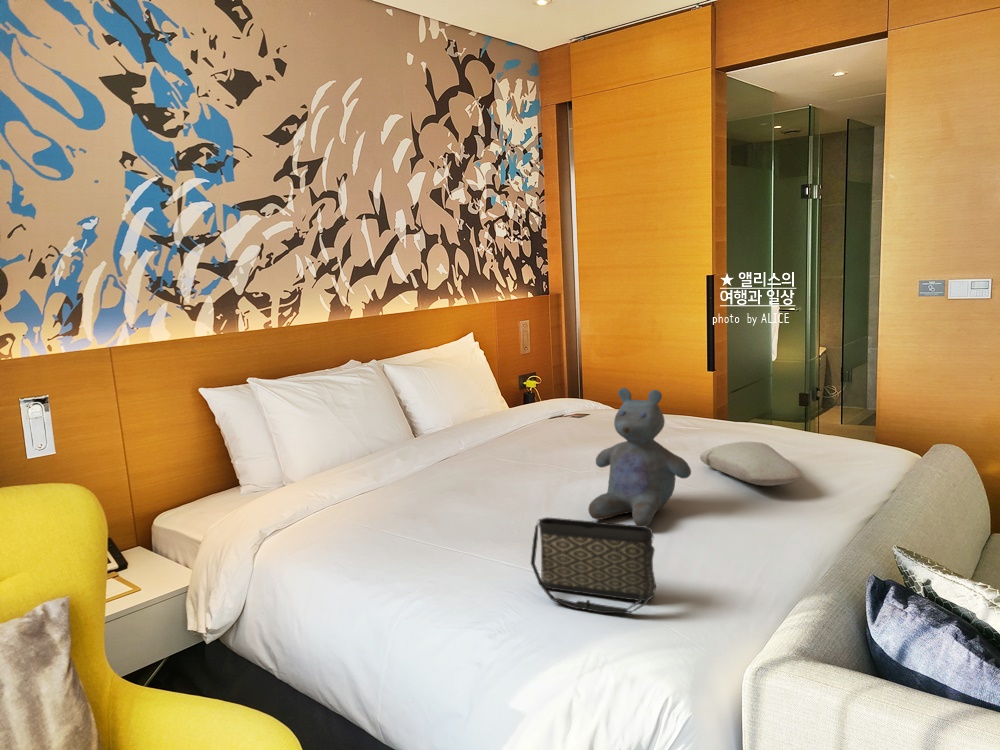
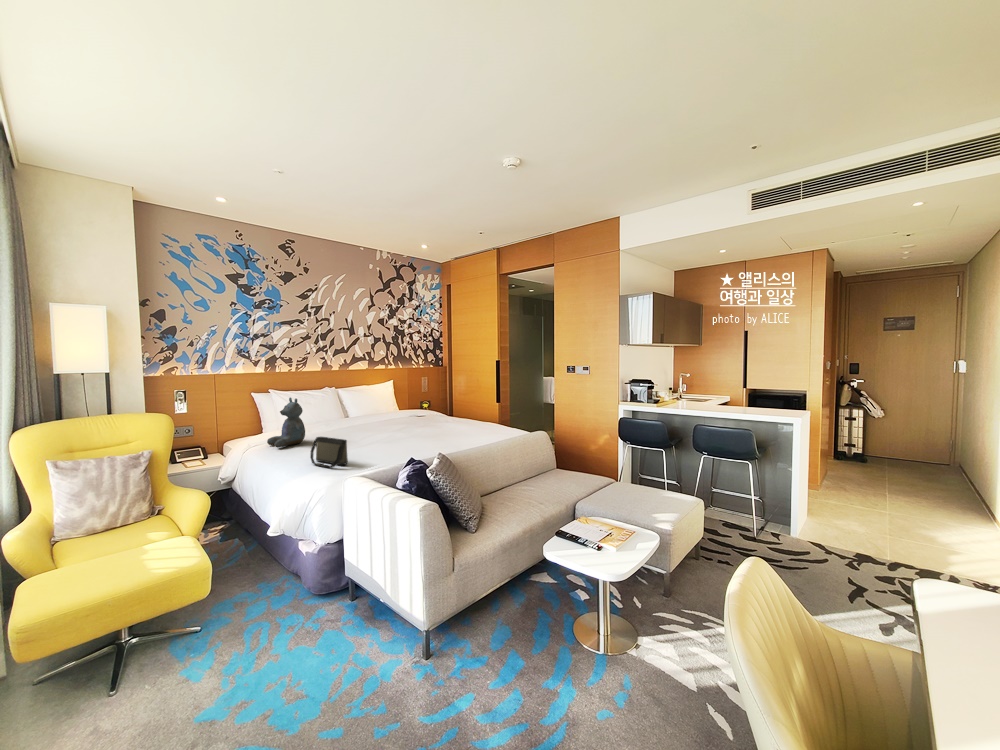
stuffed bear: present [588,388,691,527] -> present [267,398,305,448]
pillow: present [700,442,802,486] -> none [429,425,458,439]

